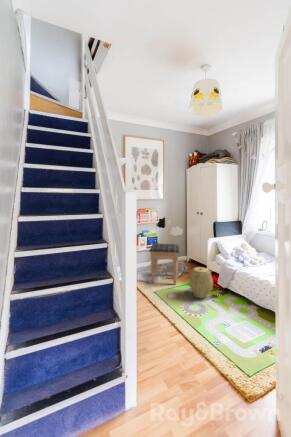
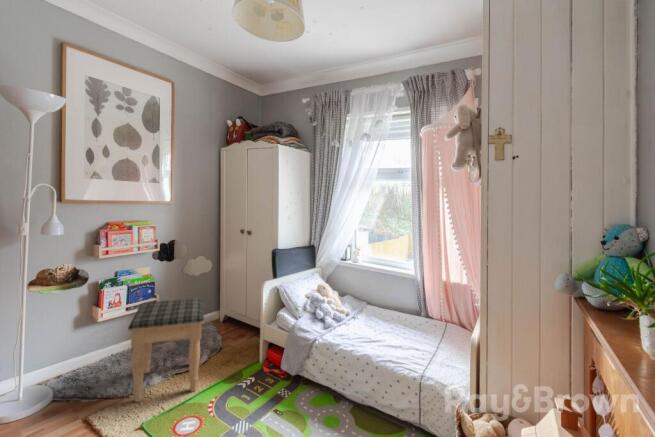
woven basket: present [189,267,213,298] -> none [226,347,275,417]

